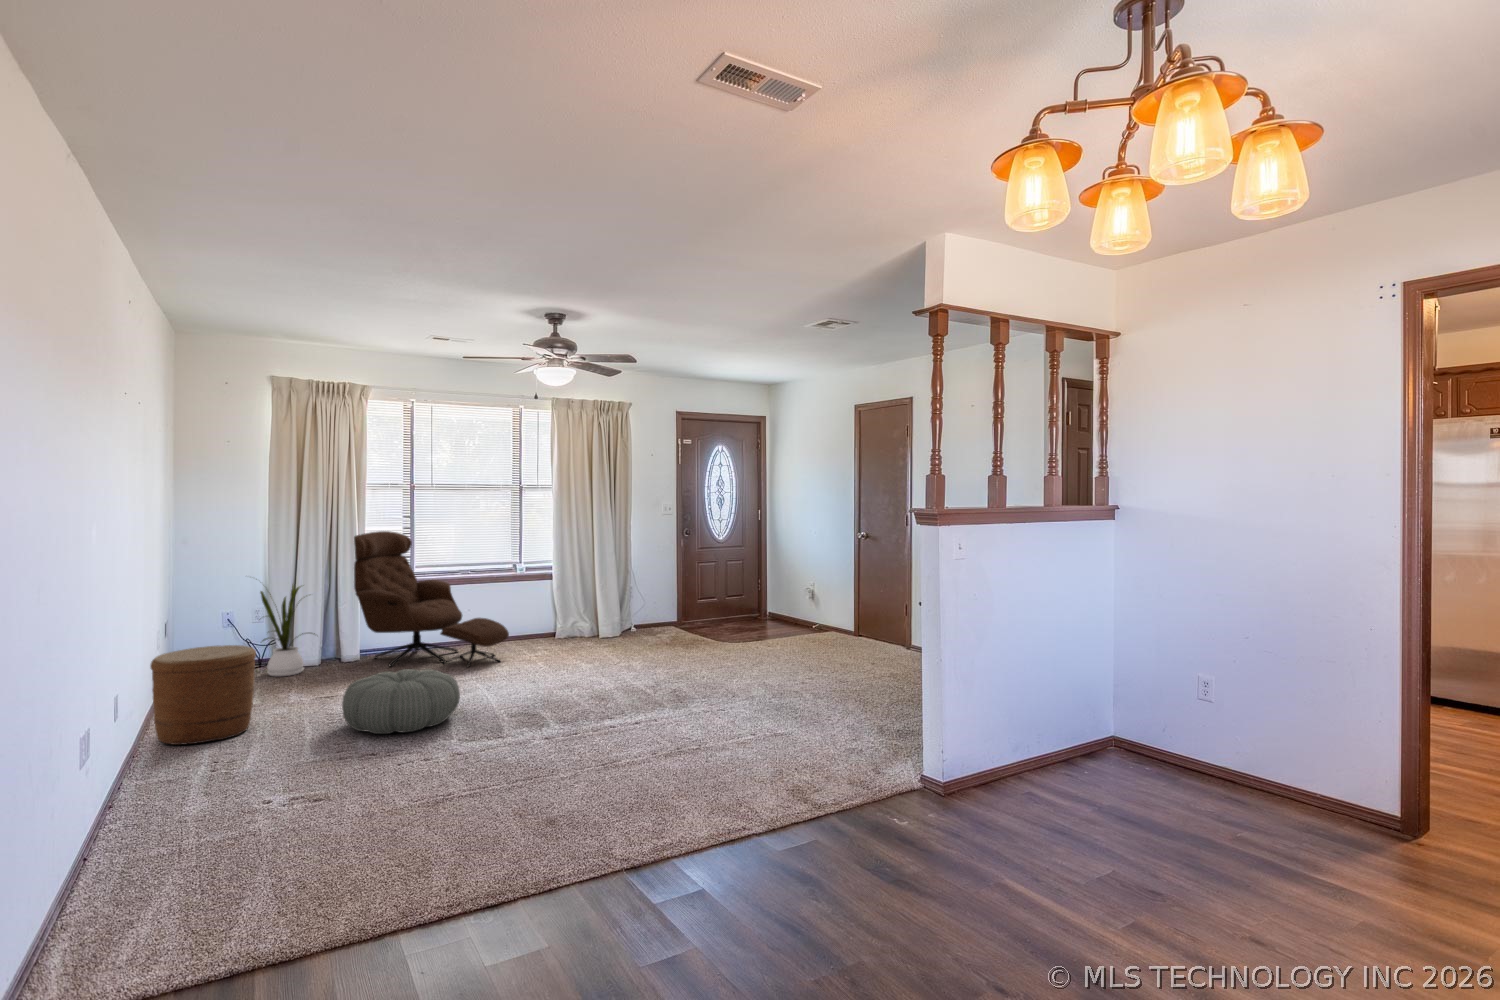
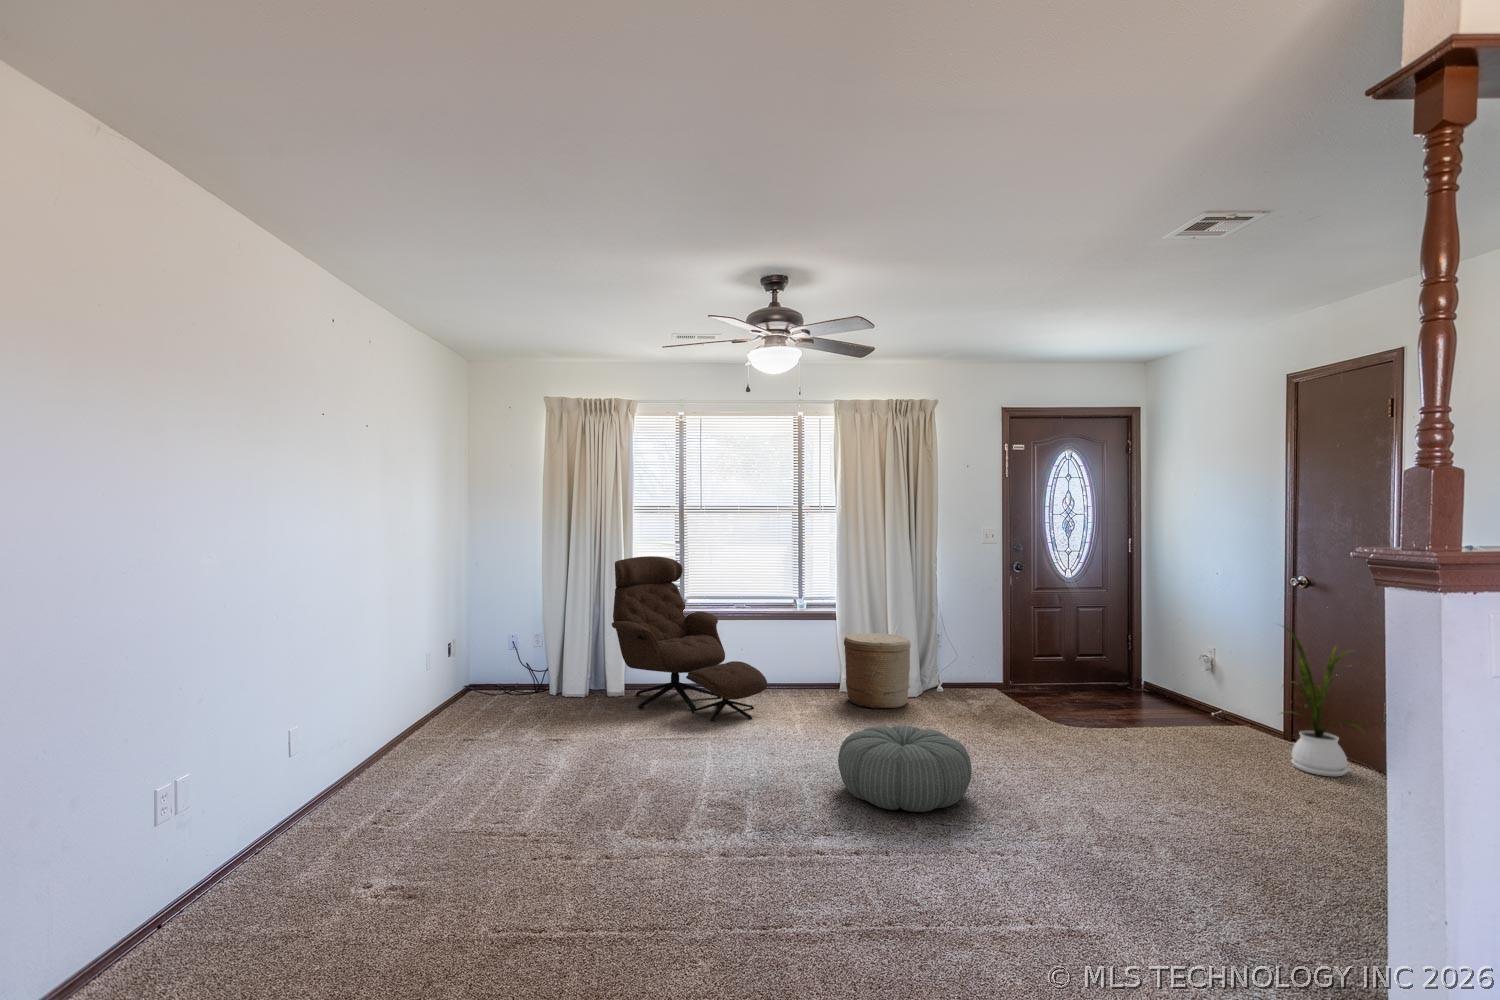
house plant: present [260,585,315,676] -> present [1282,628,1364,777]
woven basket: present [150,645,256,745] -> present [844,633,911,709]
pouf: present [342,669,460,734] -> present [838,725,972,812]

